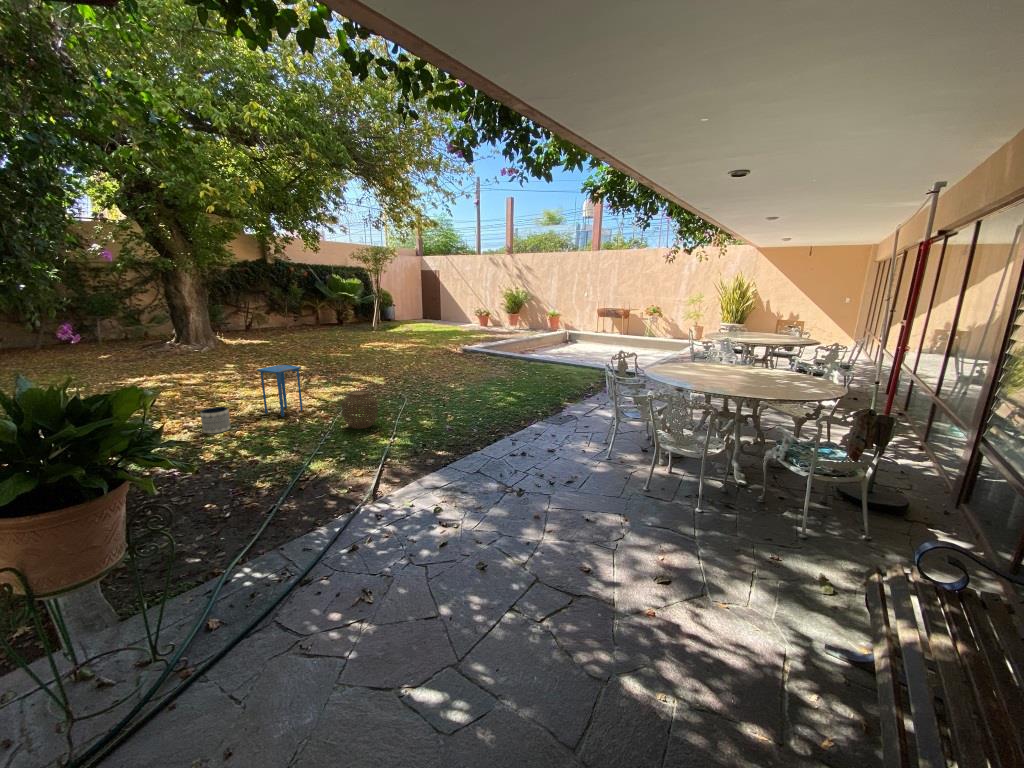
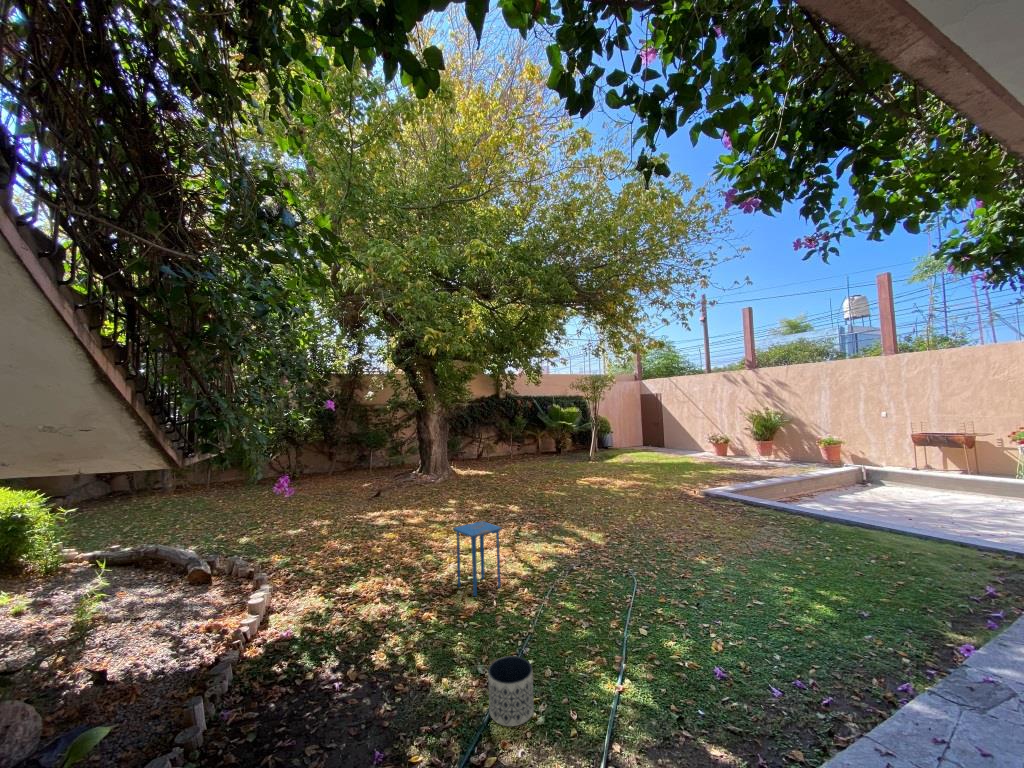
woven basket: present [342,391,378,429] -> none [544,580,597,649]
planter: present [200,407,231,433] -> present [488,656,534,726]

